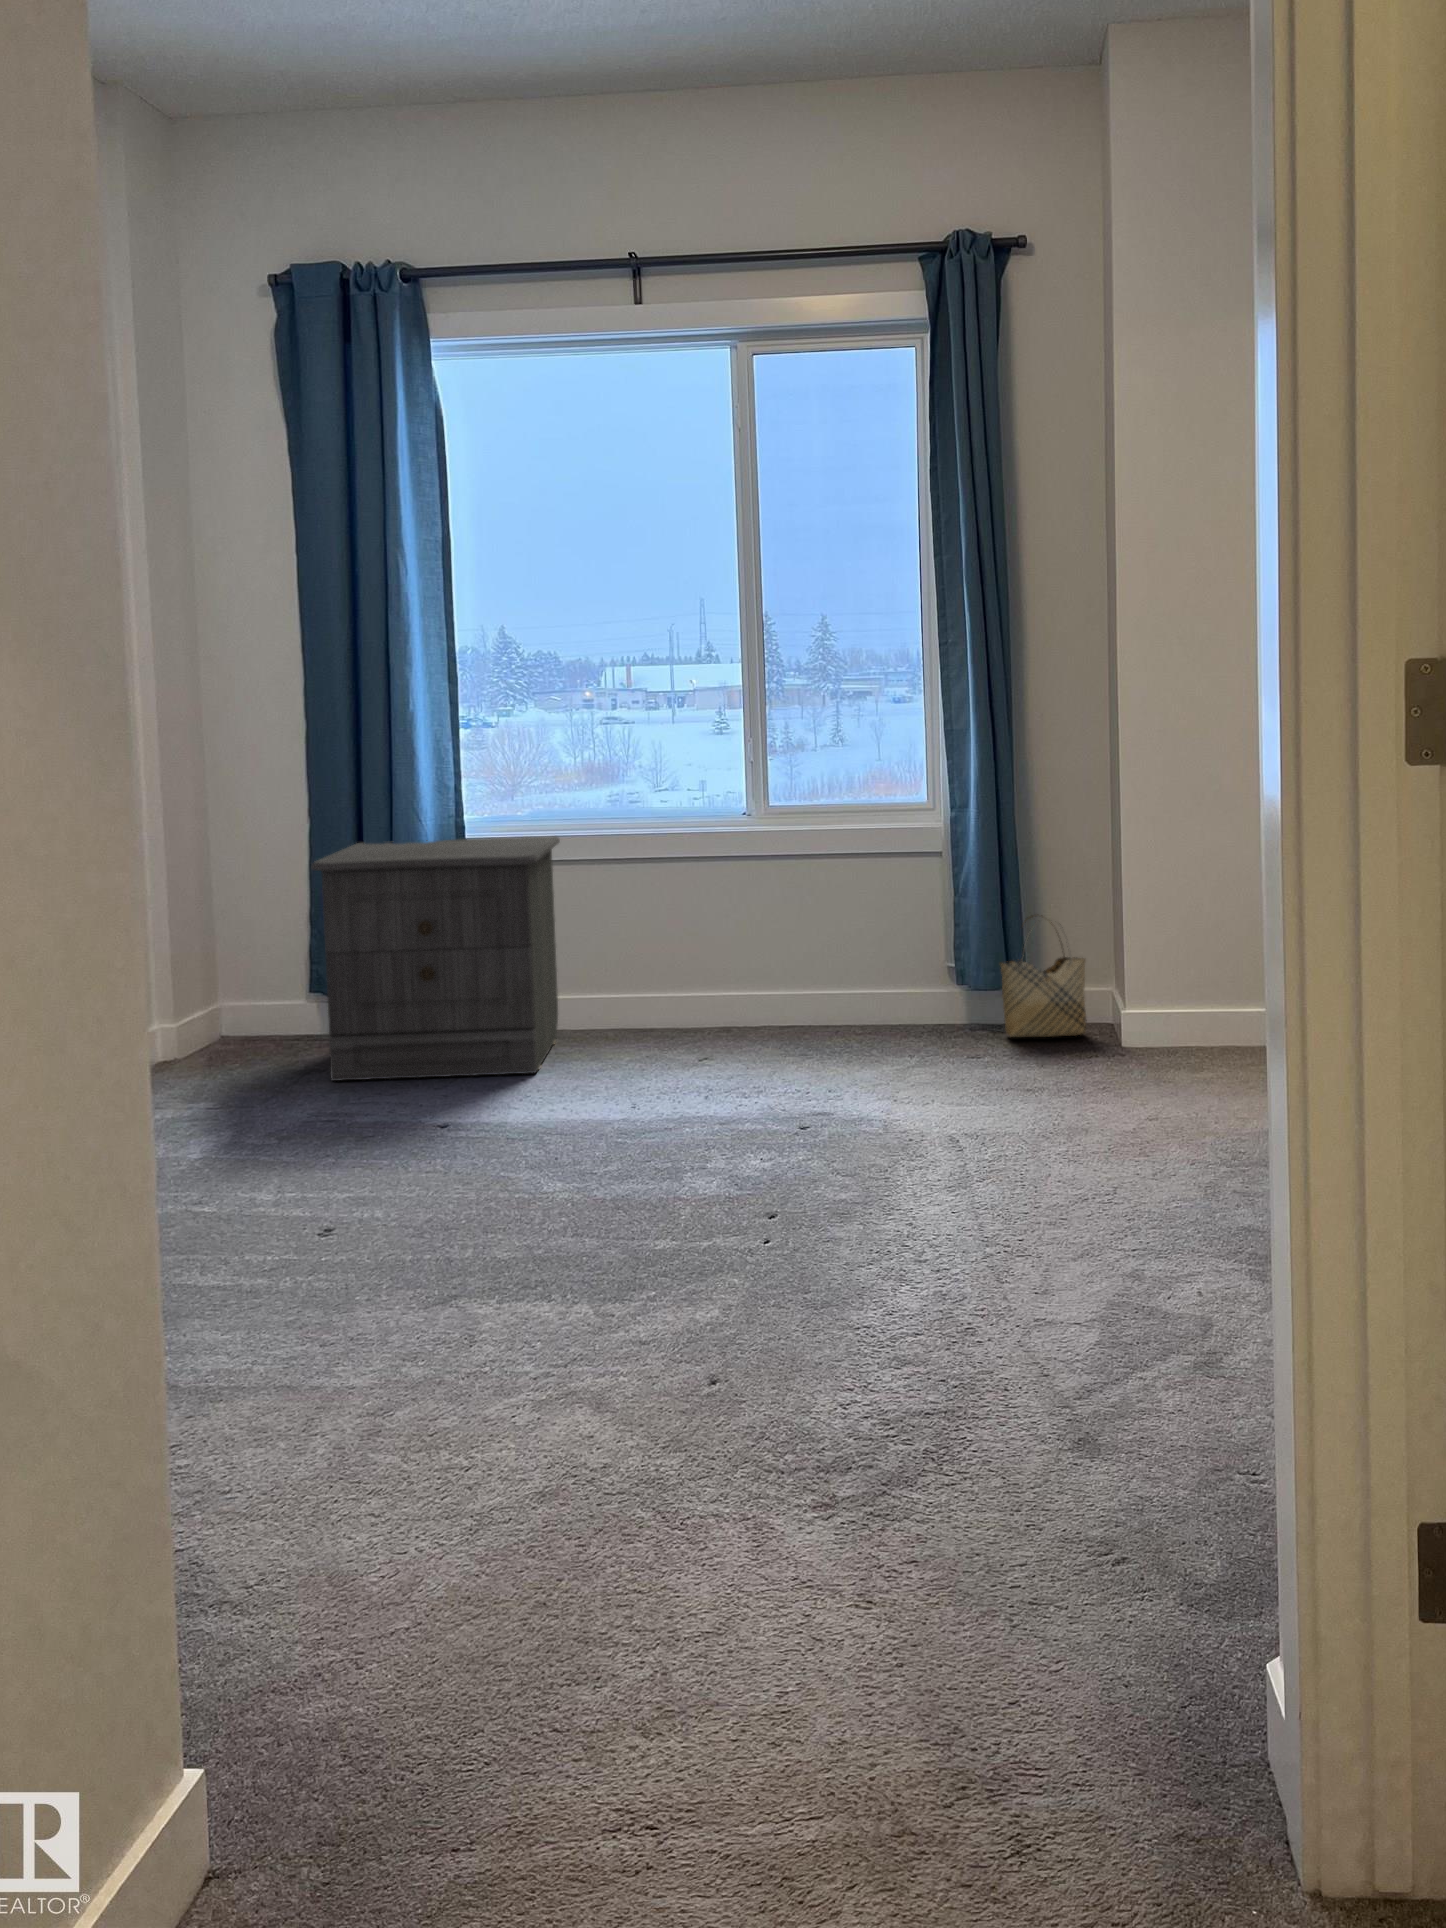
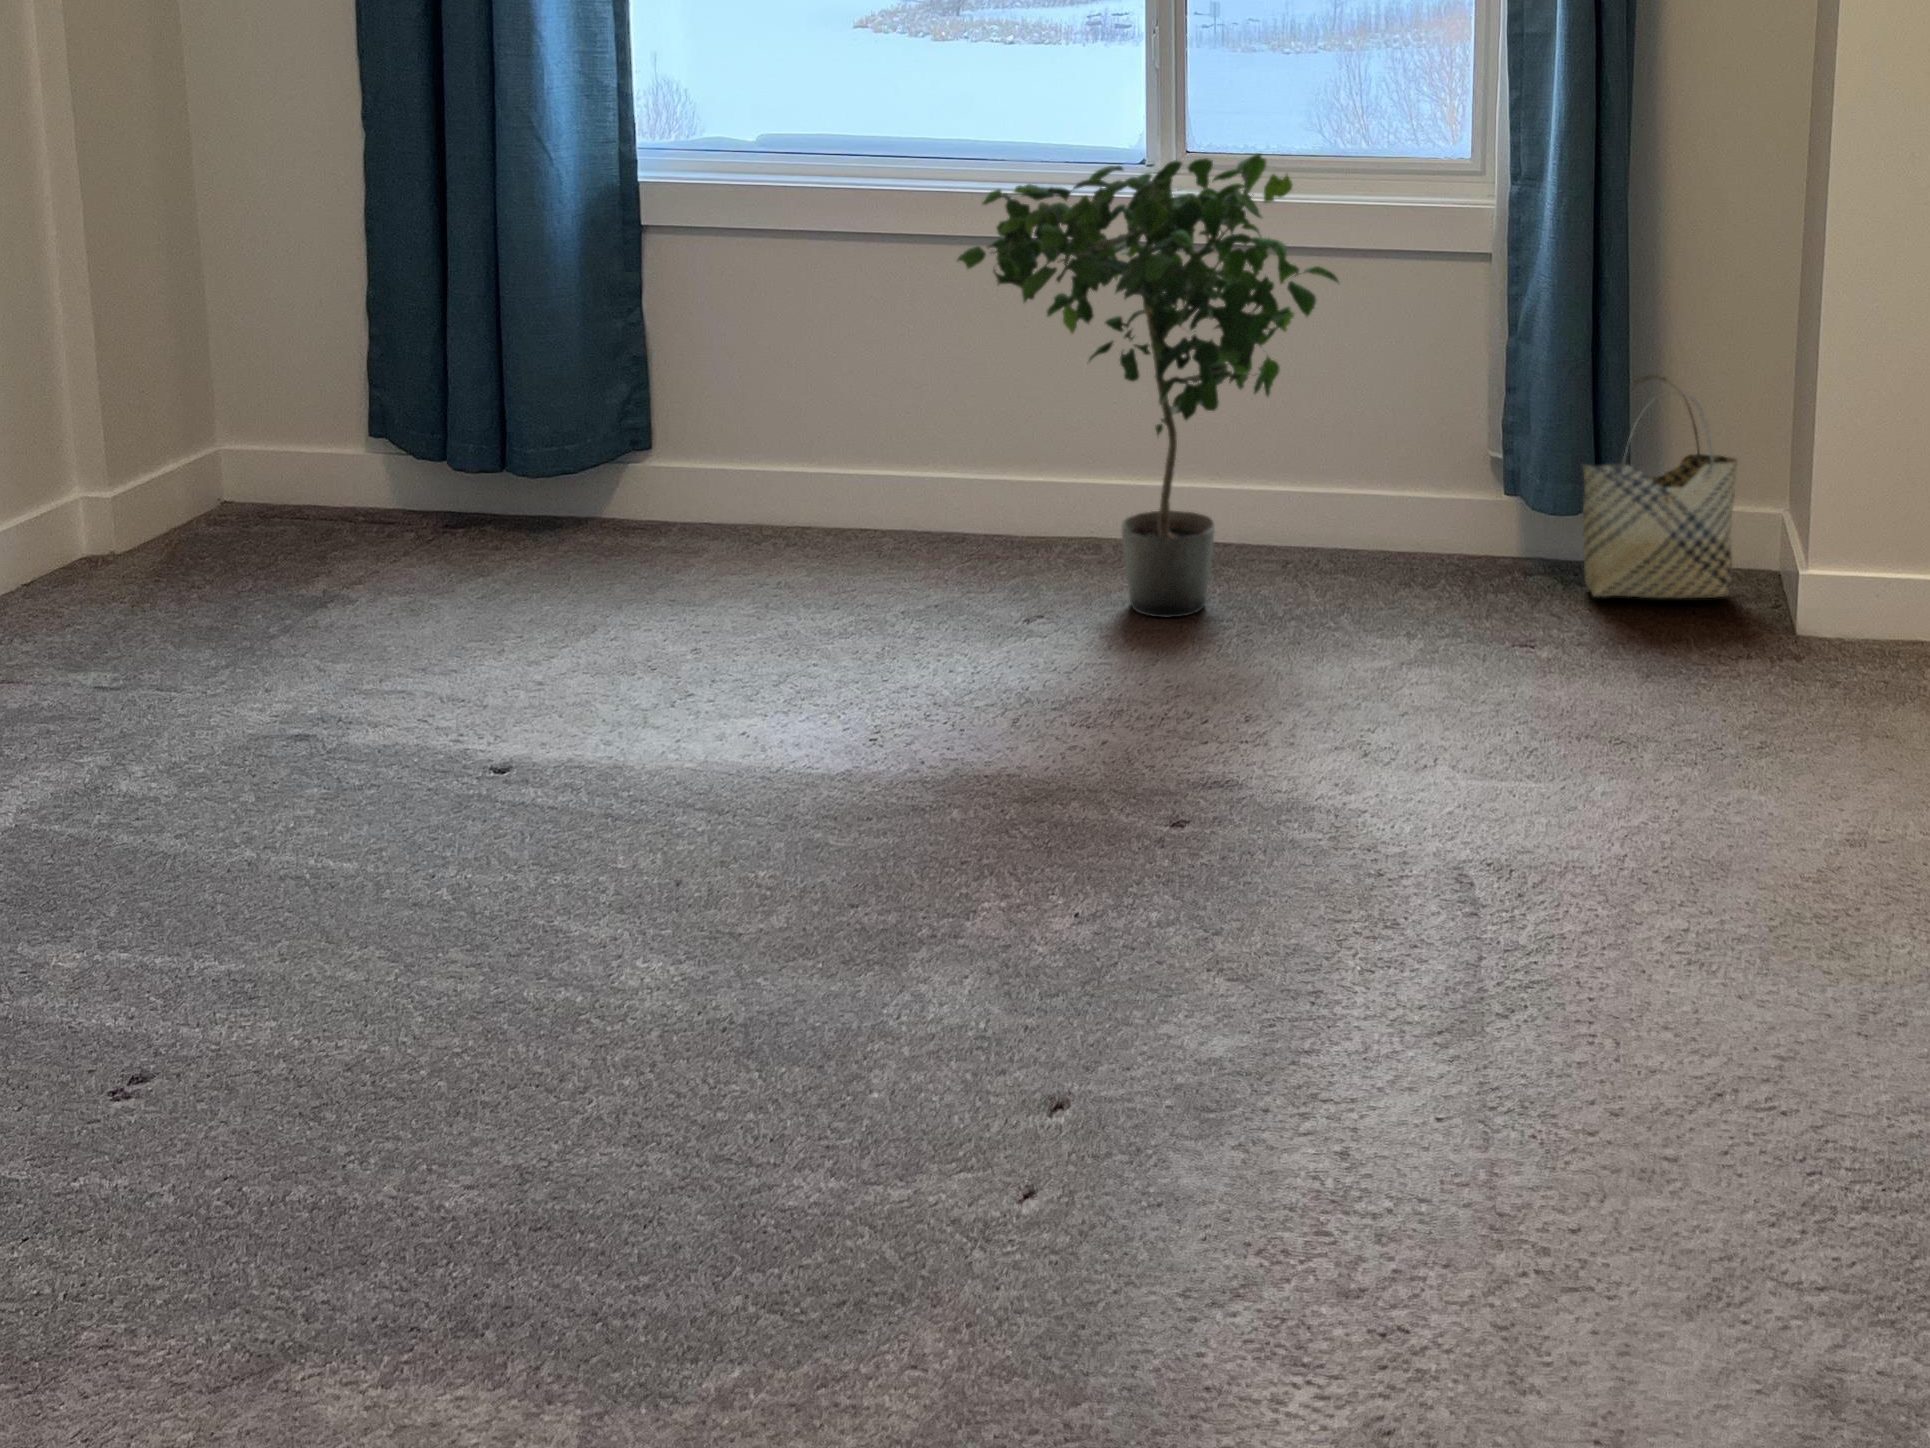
potted plant: none [657,801,861,1057] -> present [957,153,1339,617]
nightstand: present [311,836,560,1081] -> none [295,182,804,635]

